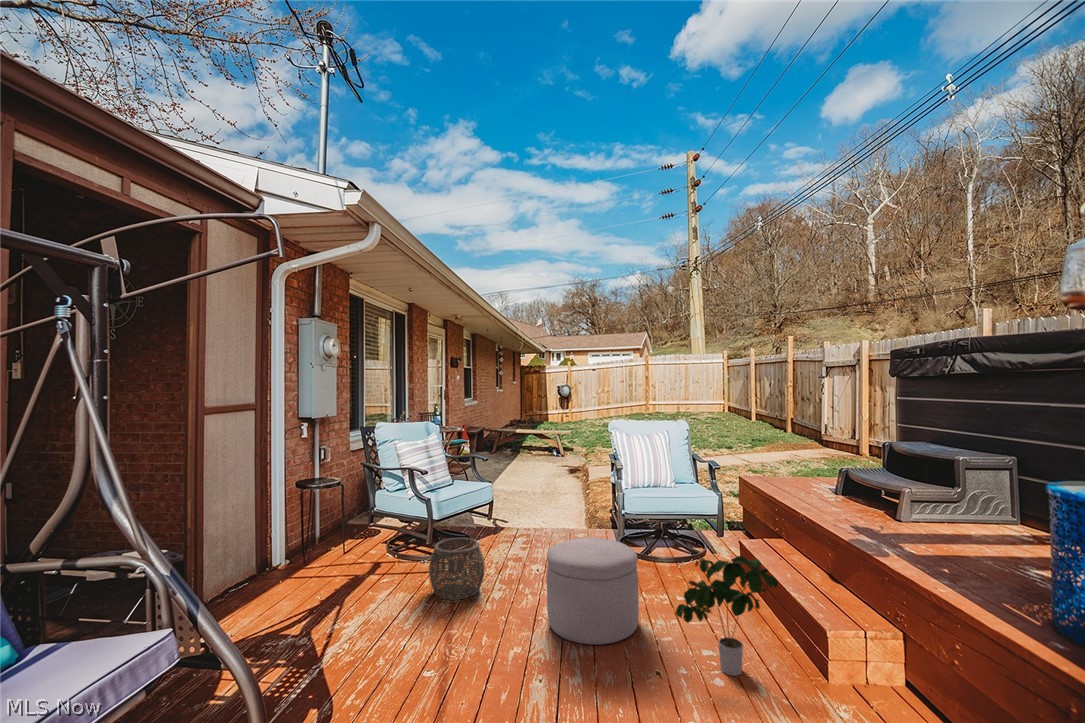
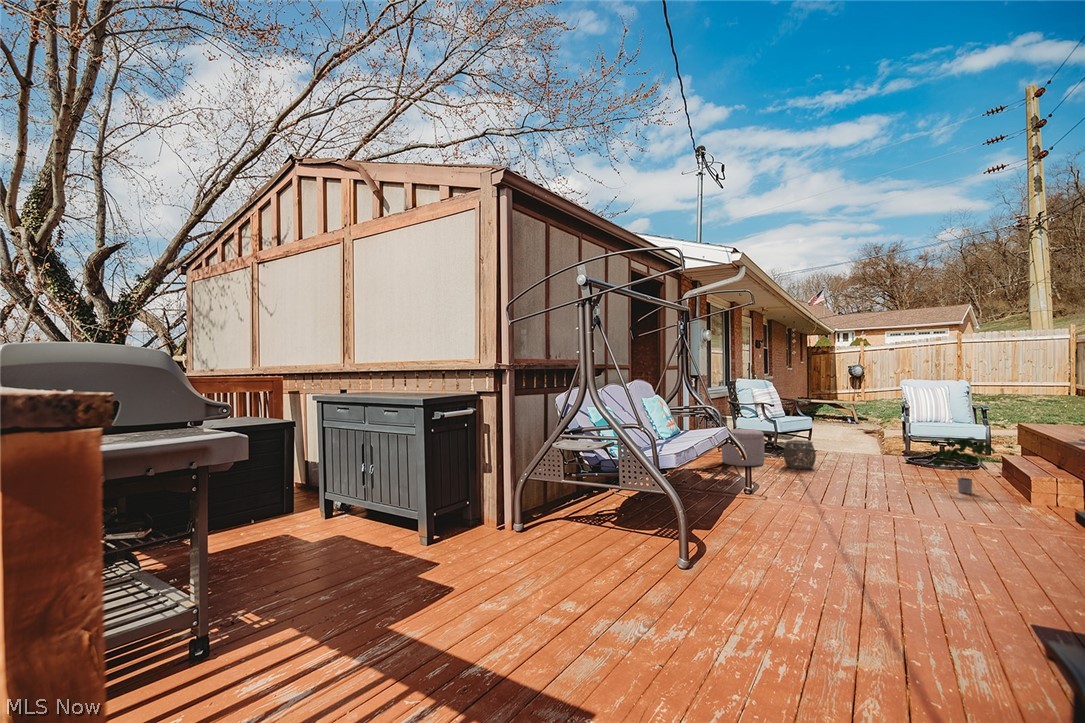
ottoman: present [546,538,639,645] -> present [722,429,765,466]

